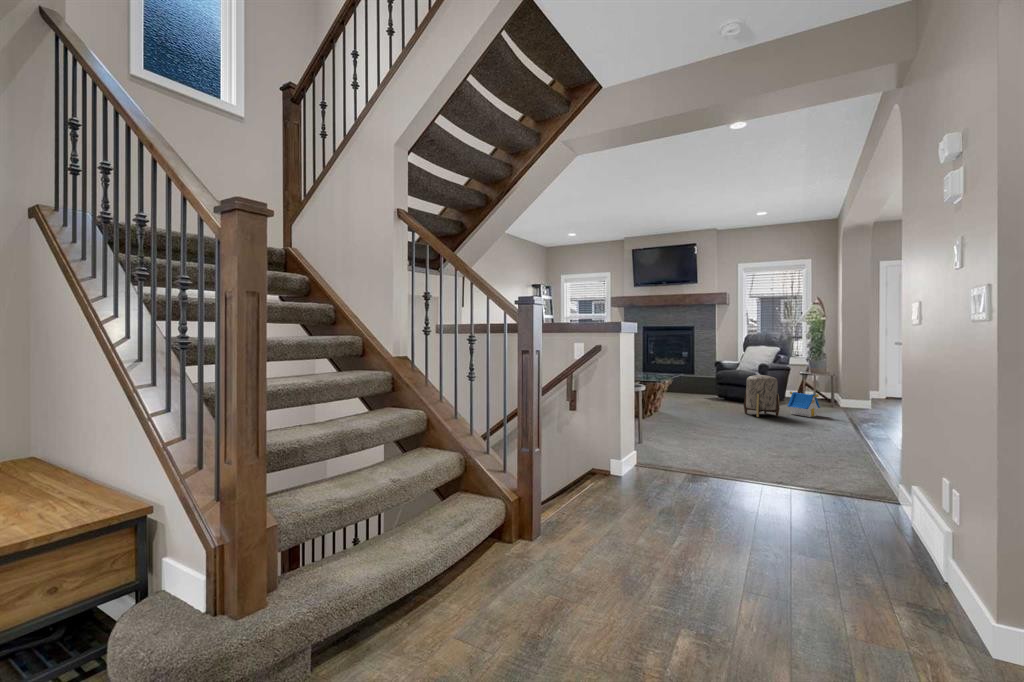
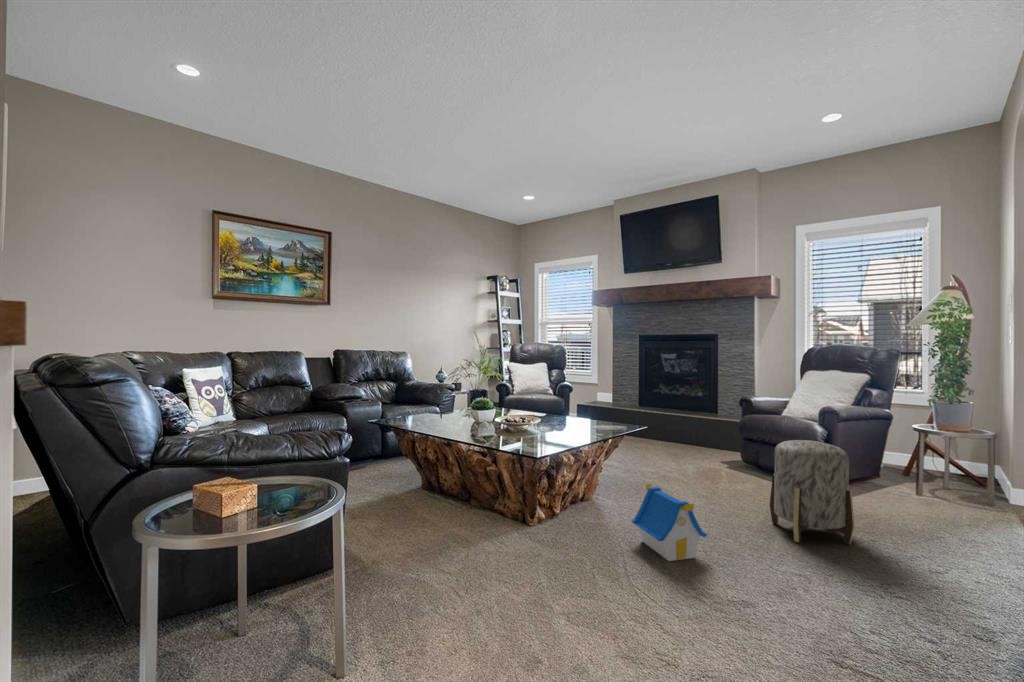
toy house: present [787,392,820,417] -> present [631,484,707,561]

